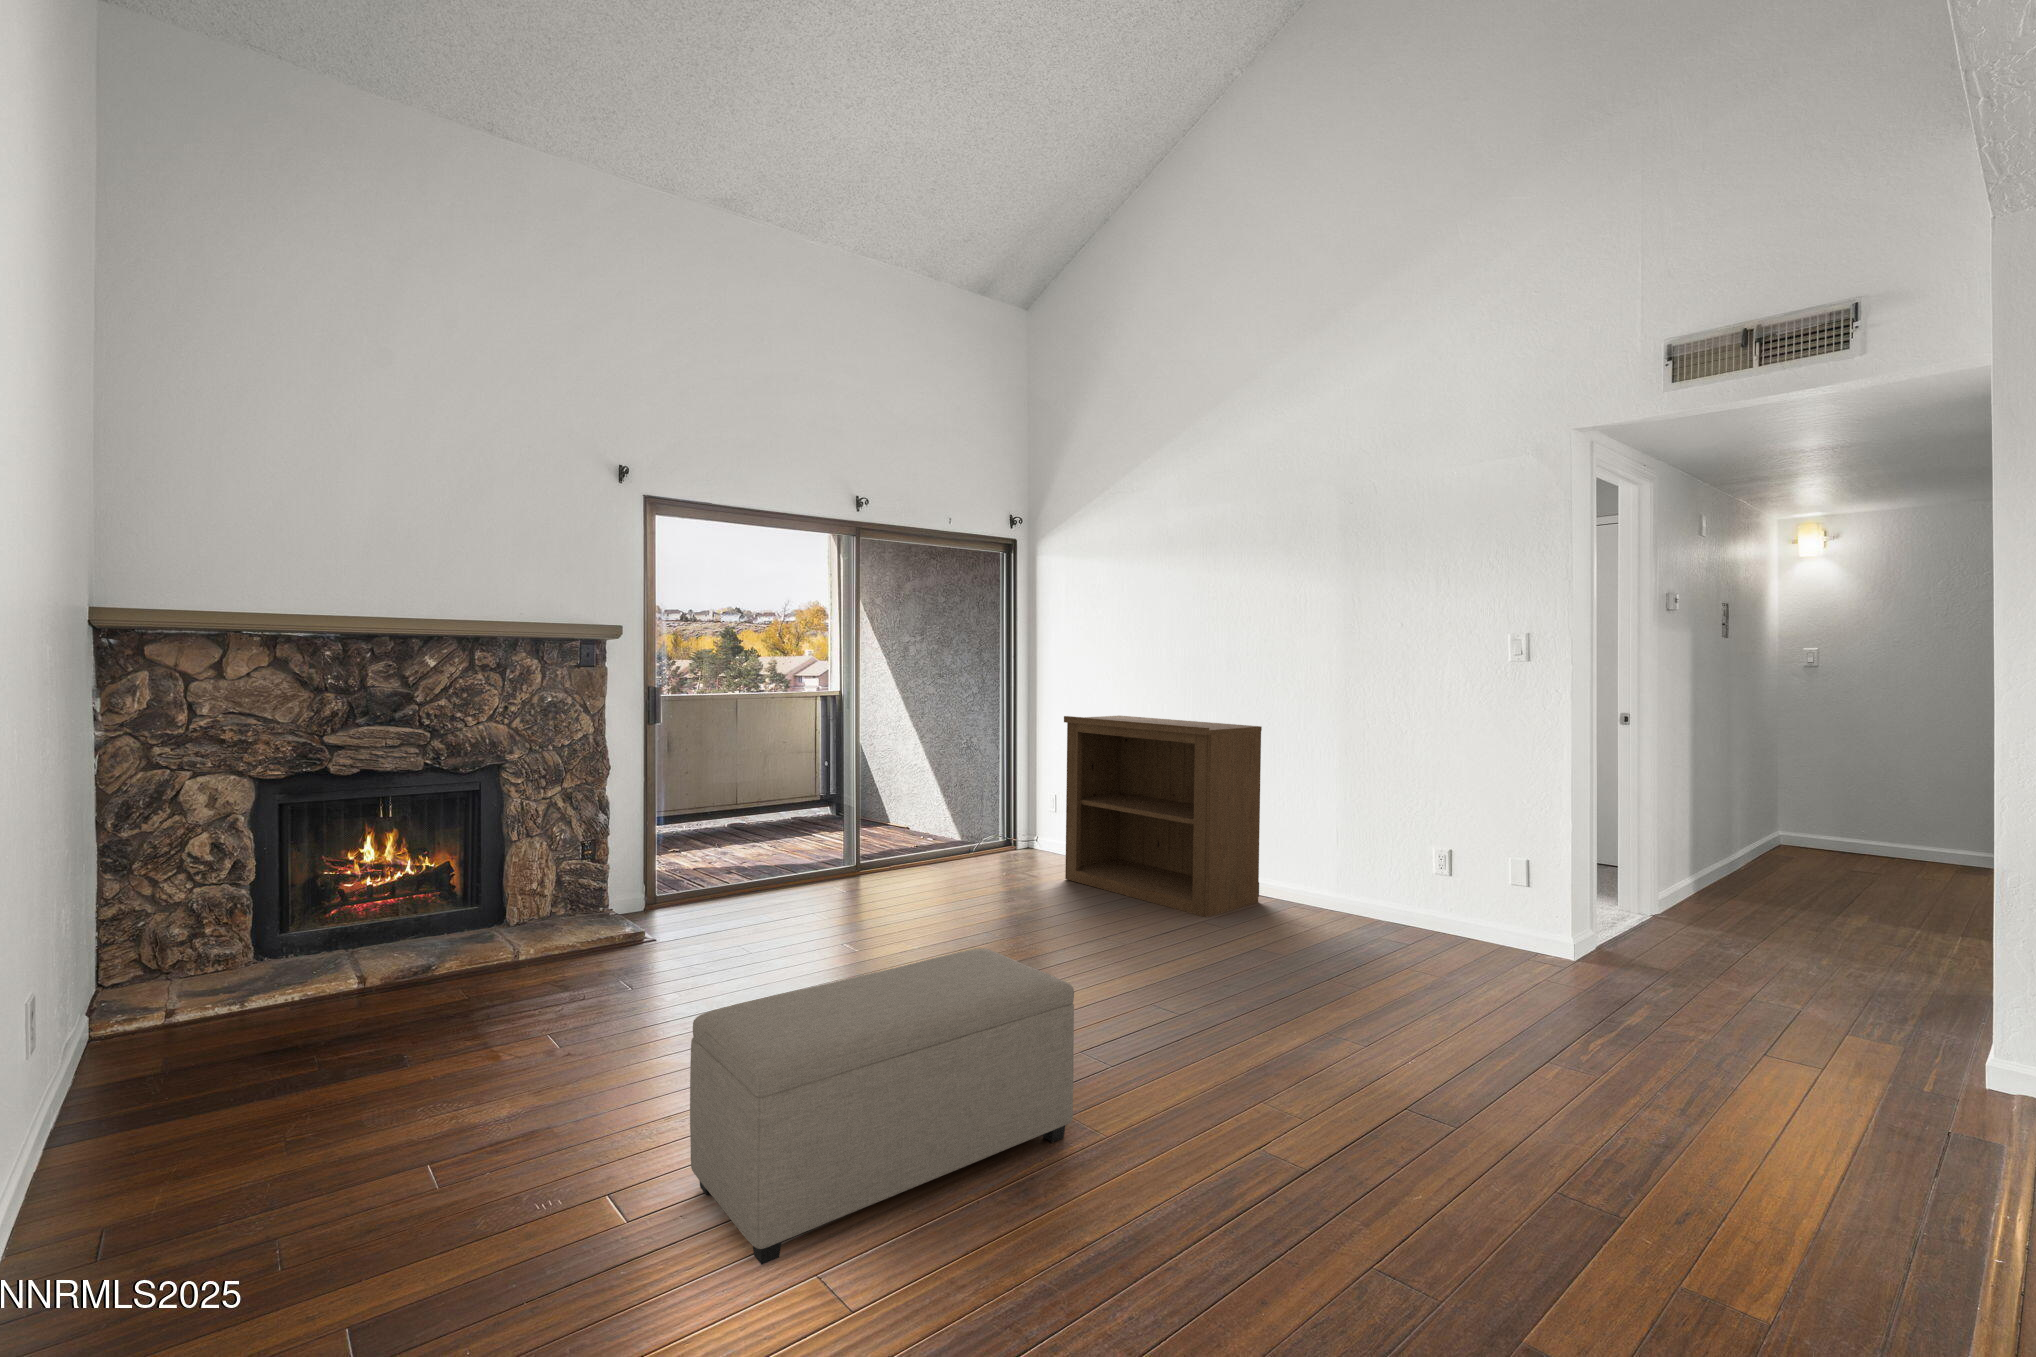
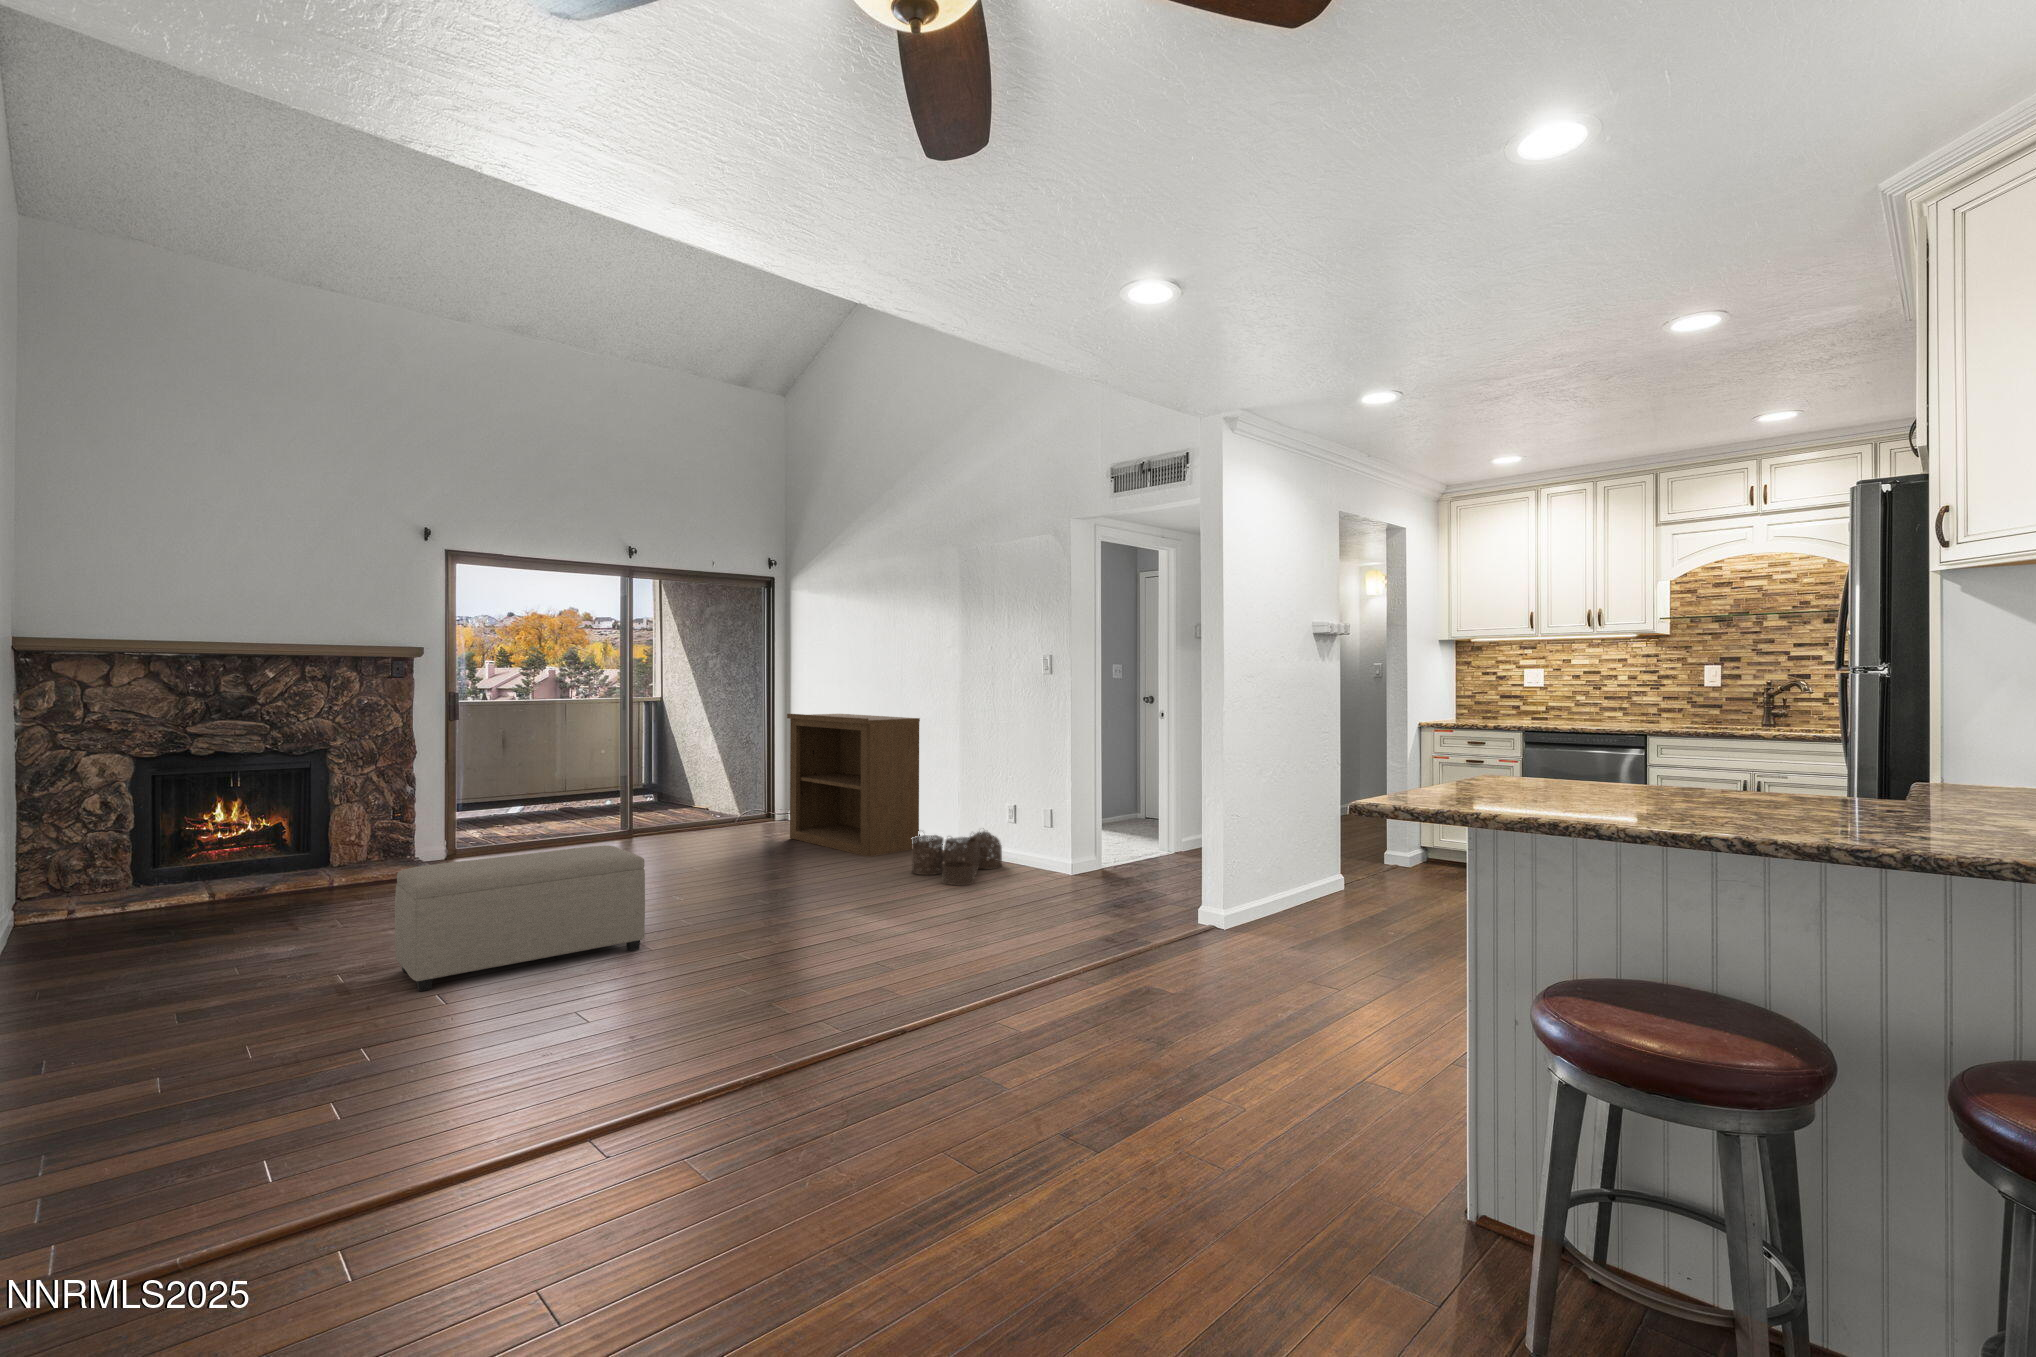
woven basket: none [1305,887,1428,984] -> present [912,831,1002,885]

